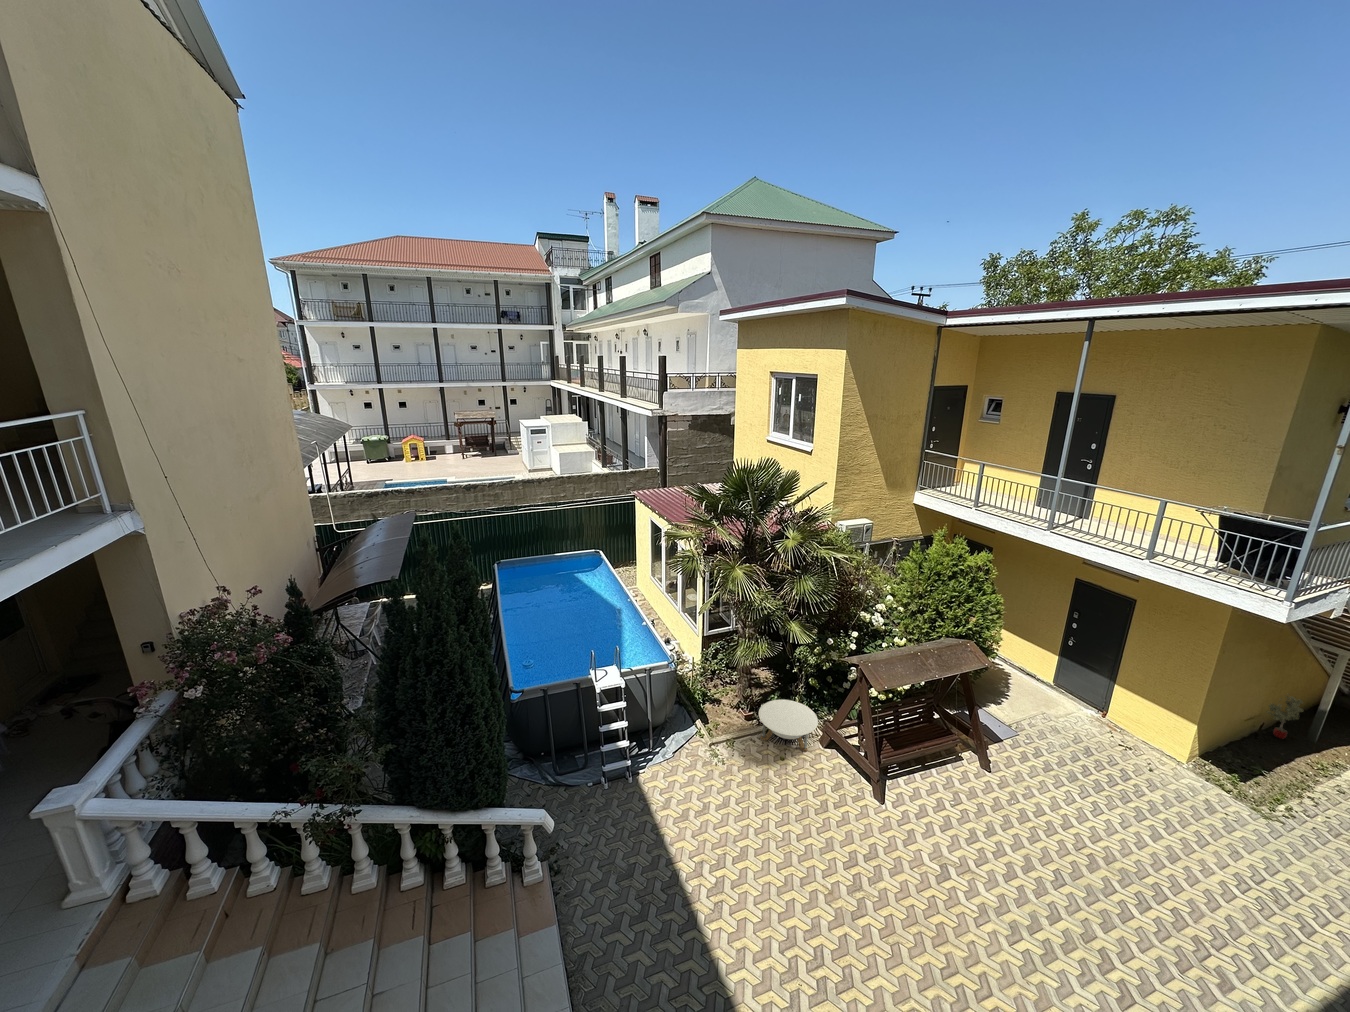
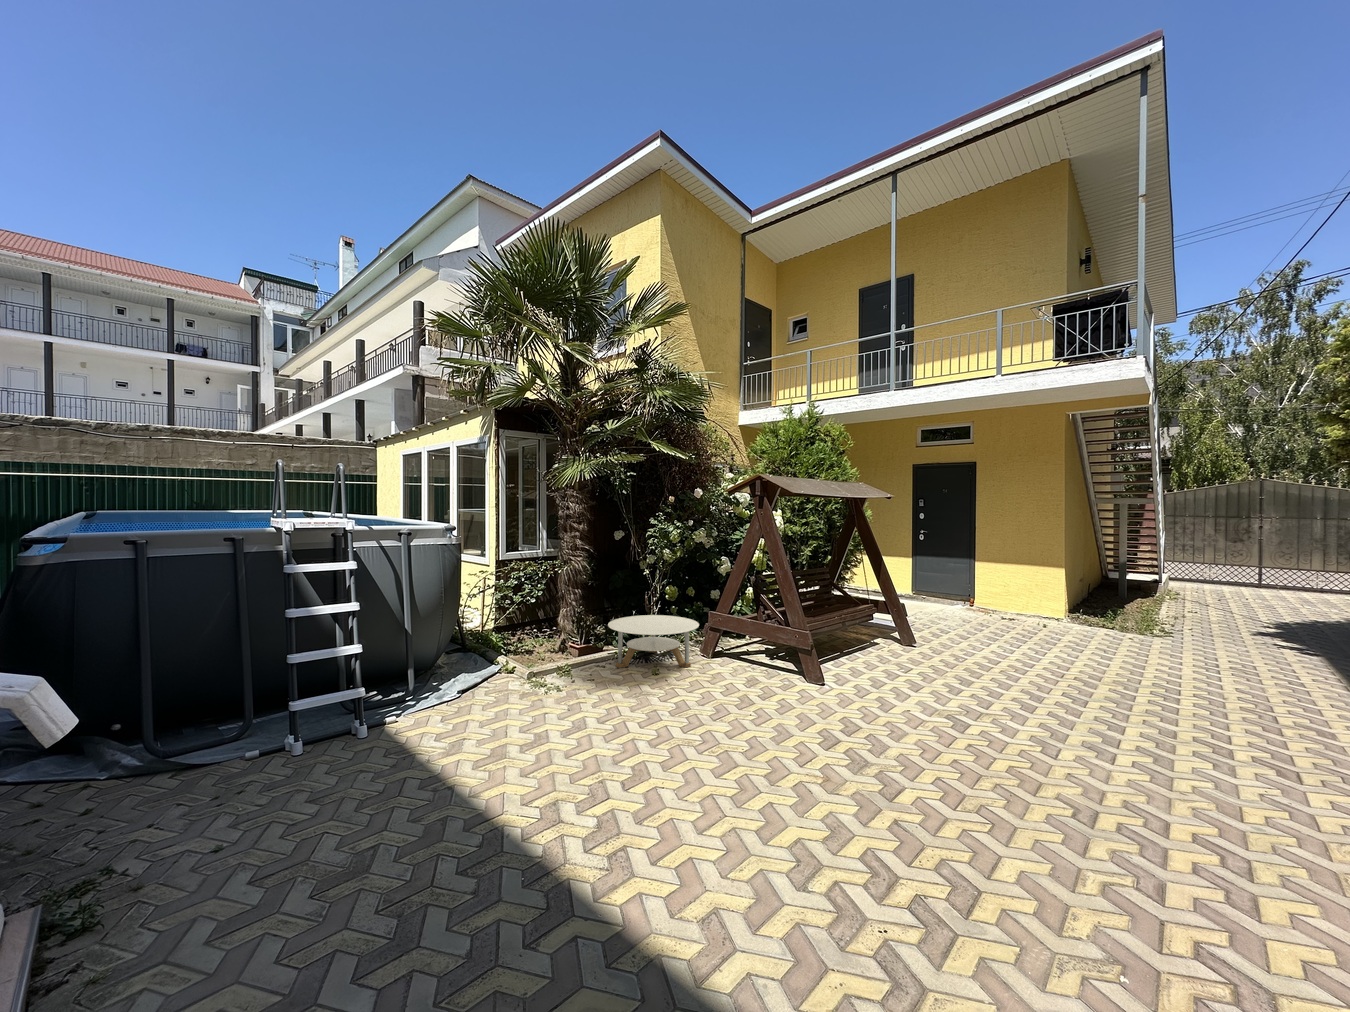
potted tree: present [1267,696,1303,739] -> none [1084,558,1114,603]

